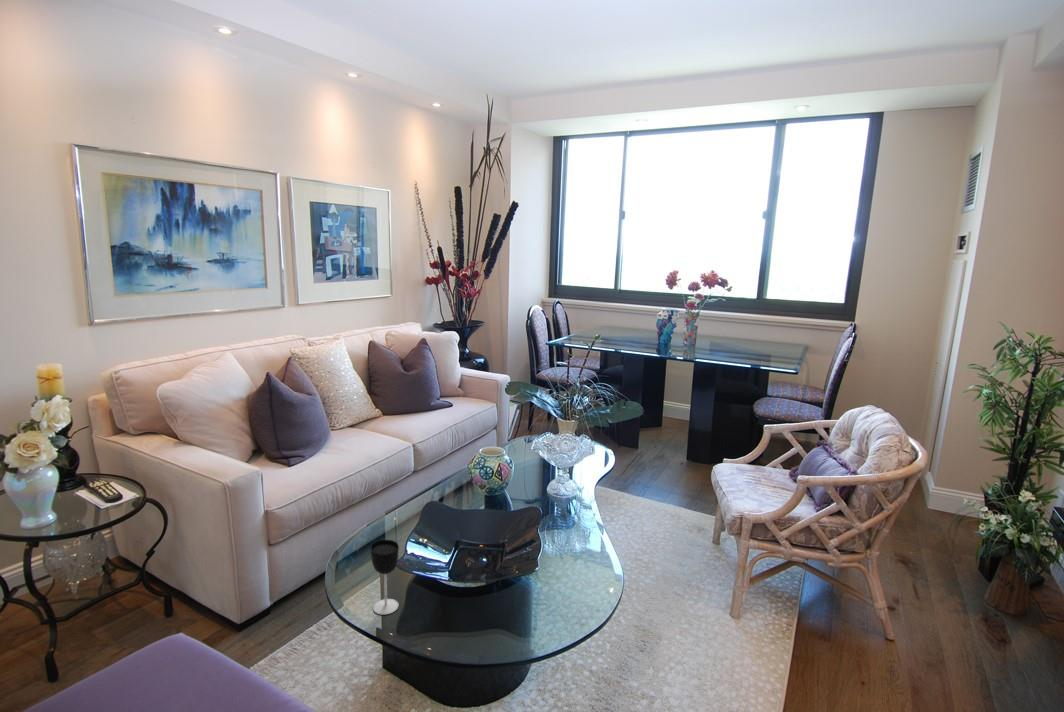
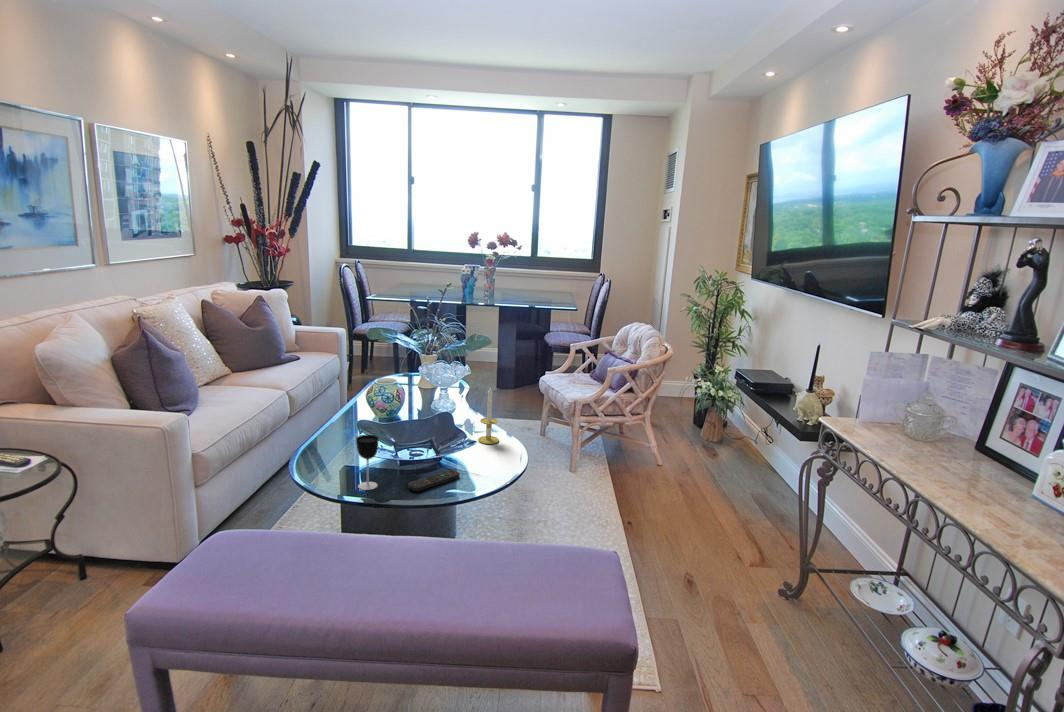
candle: none [567,490,596,571] -> present [478,387,499,444]
remote control: none [427,606,504,636] -> present [408,470,459,492]

